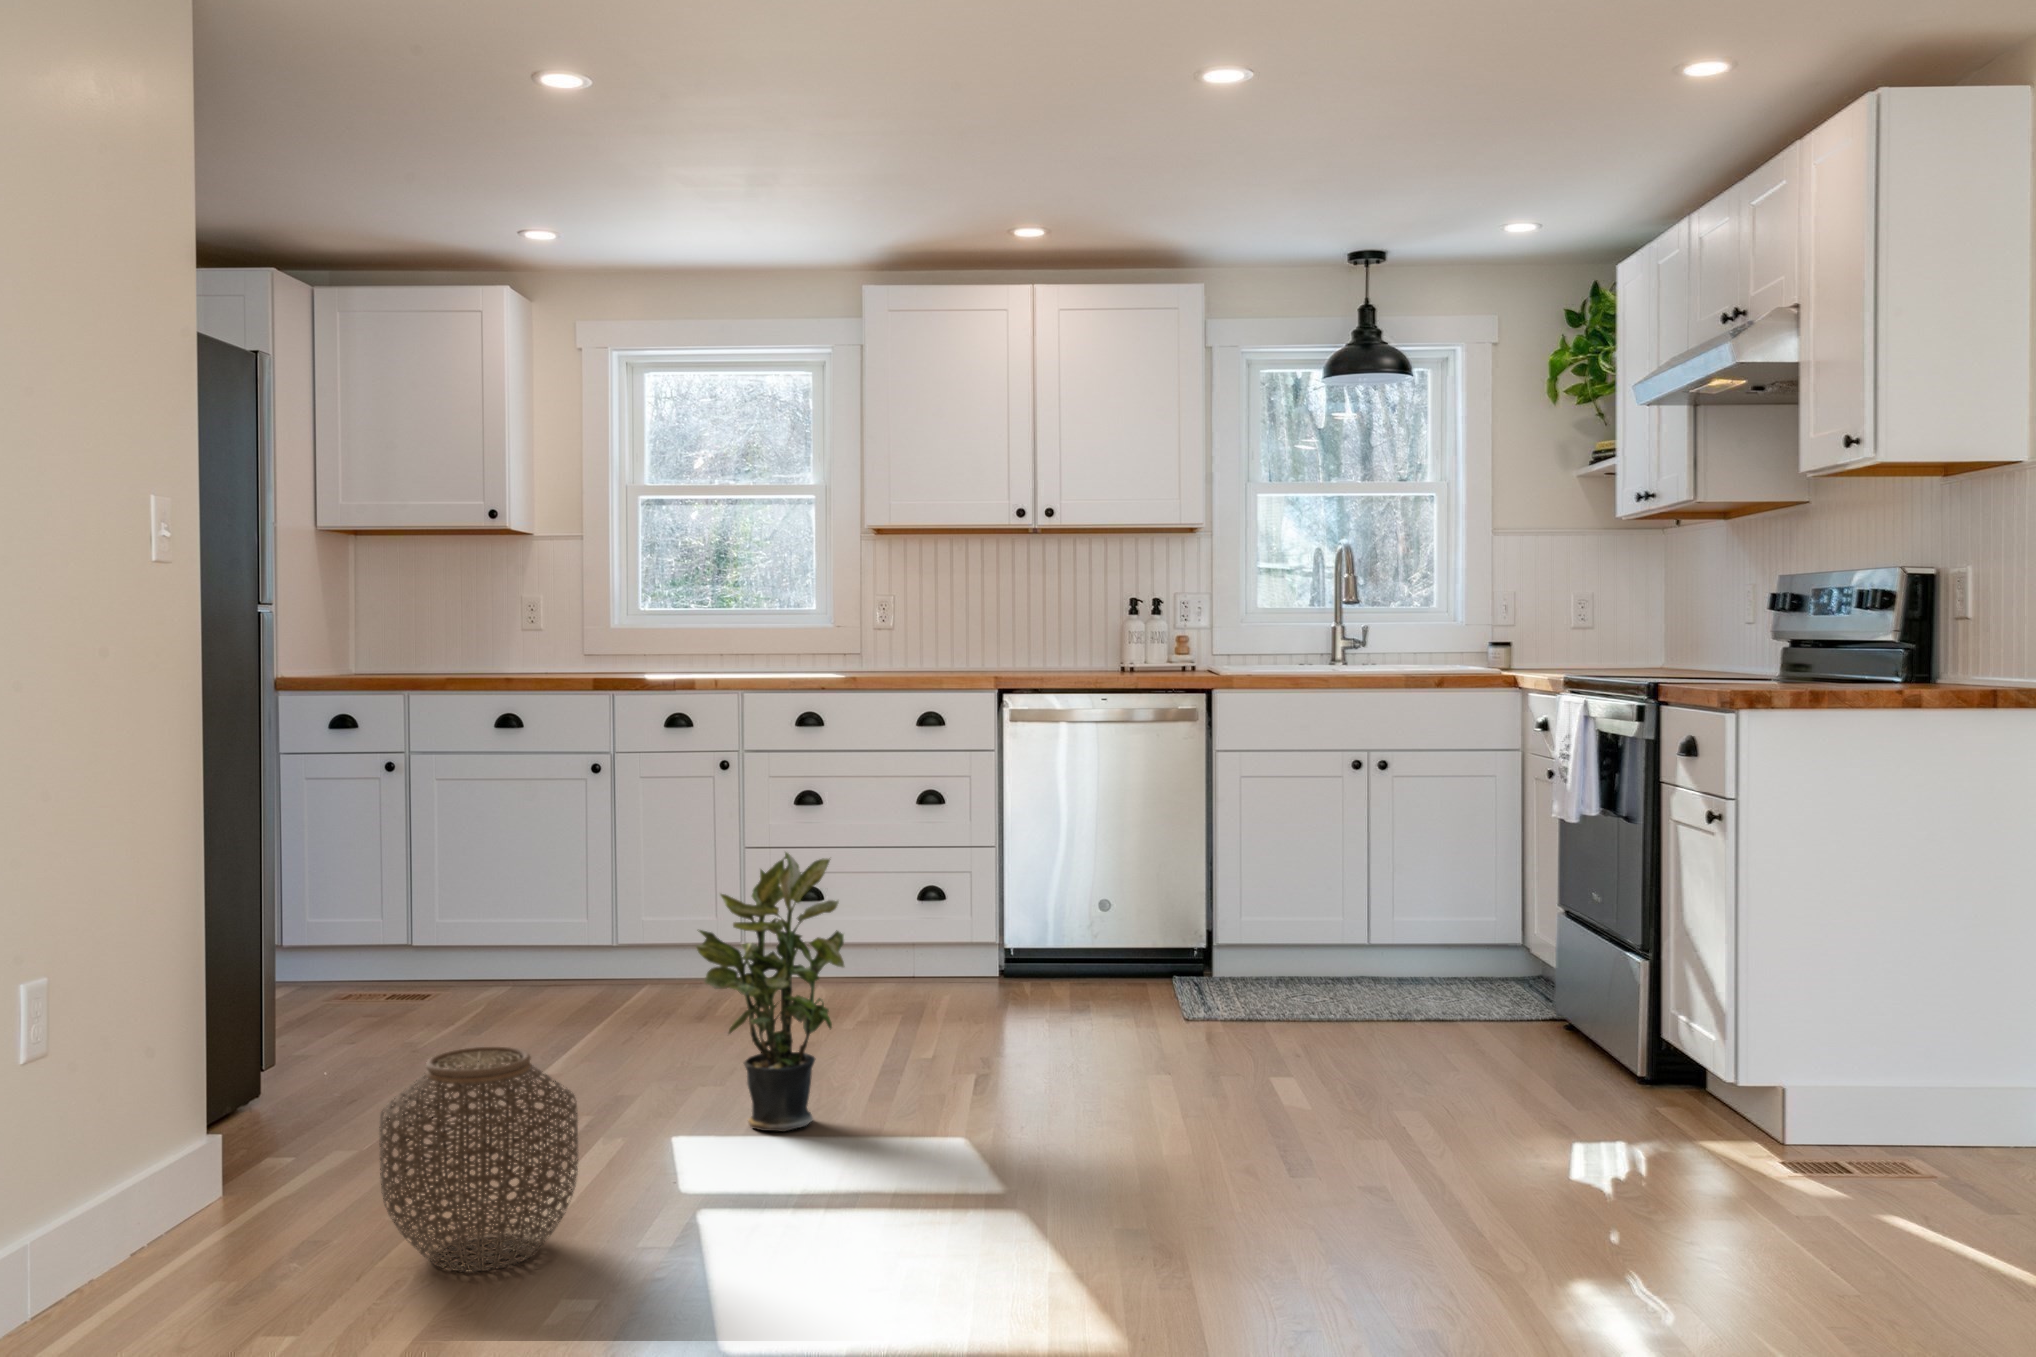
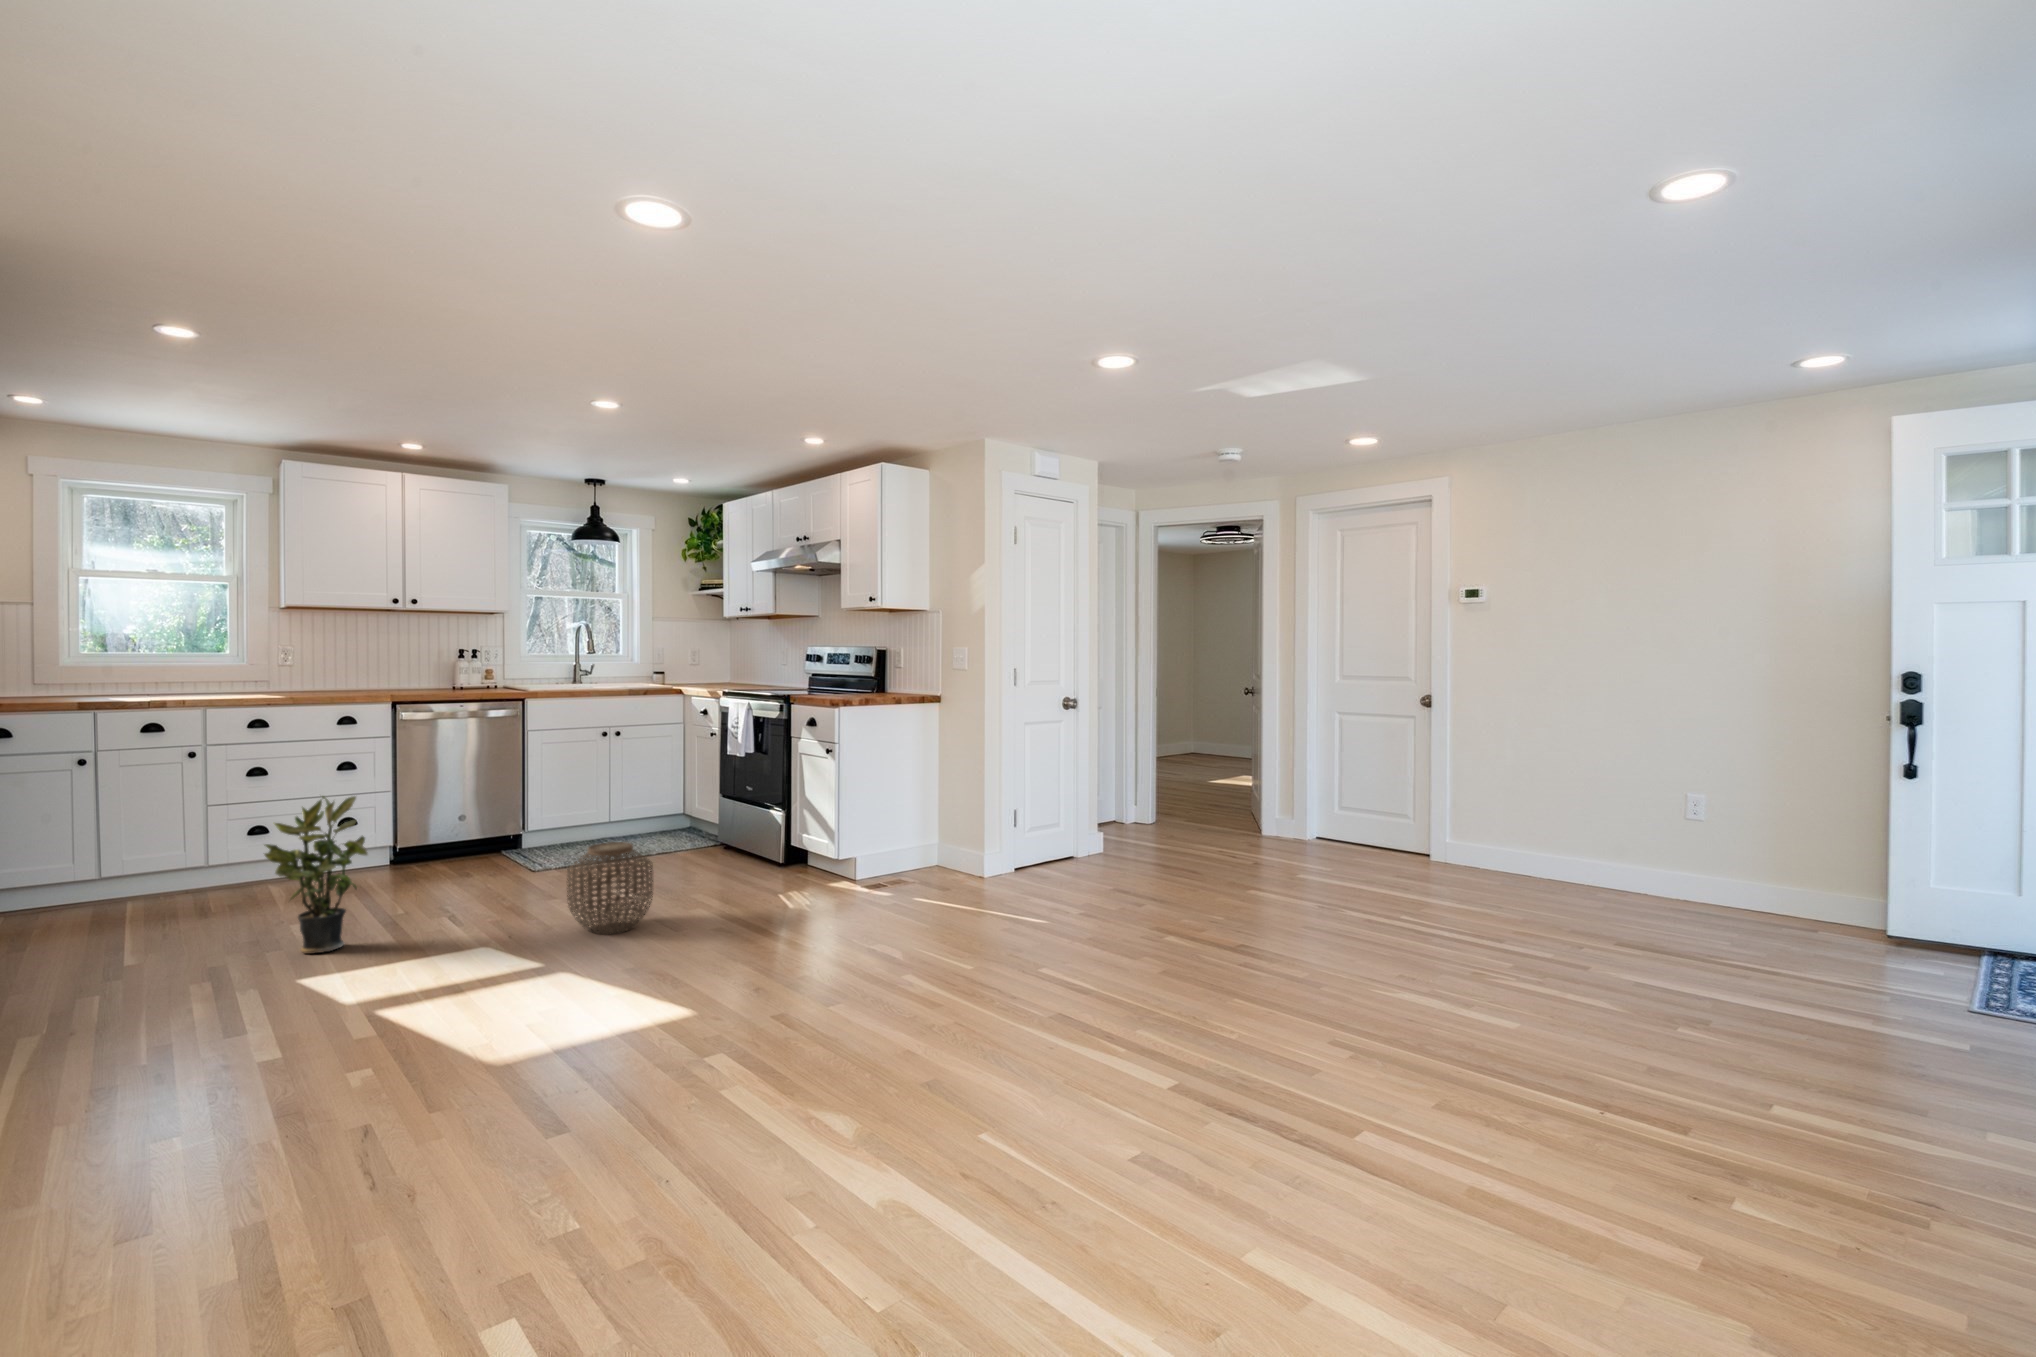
woven basket: present [379,1047,578,1272] -> present [567,842,653,934]

